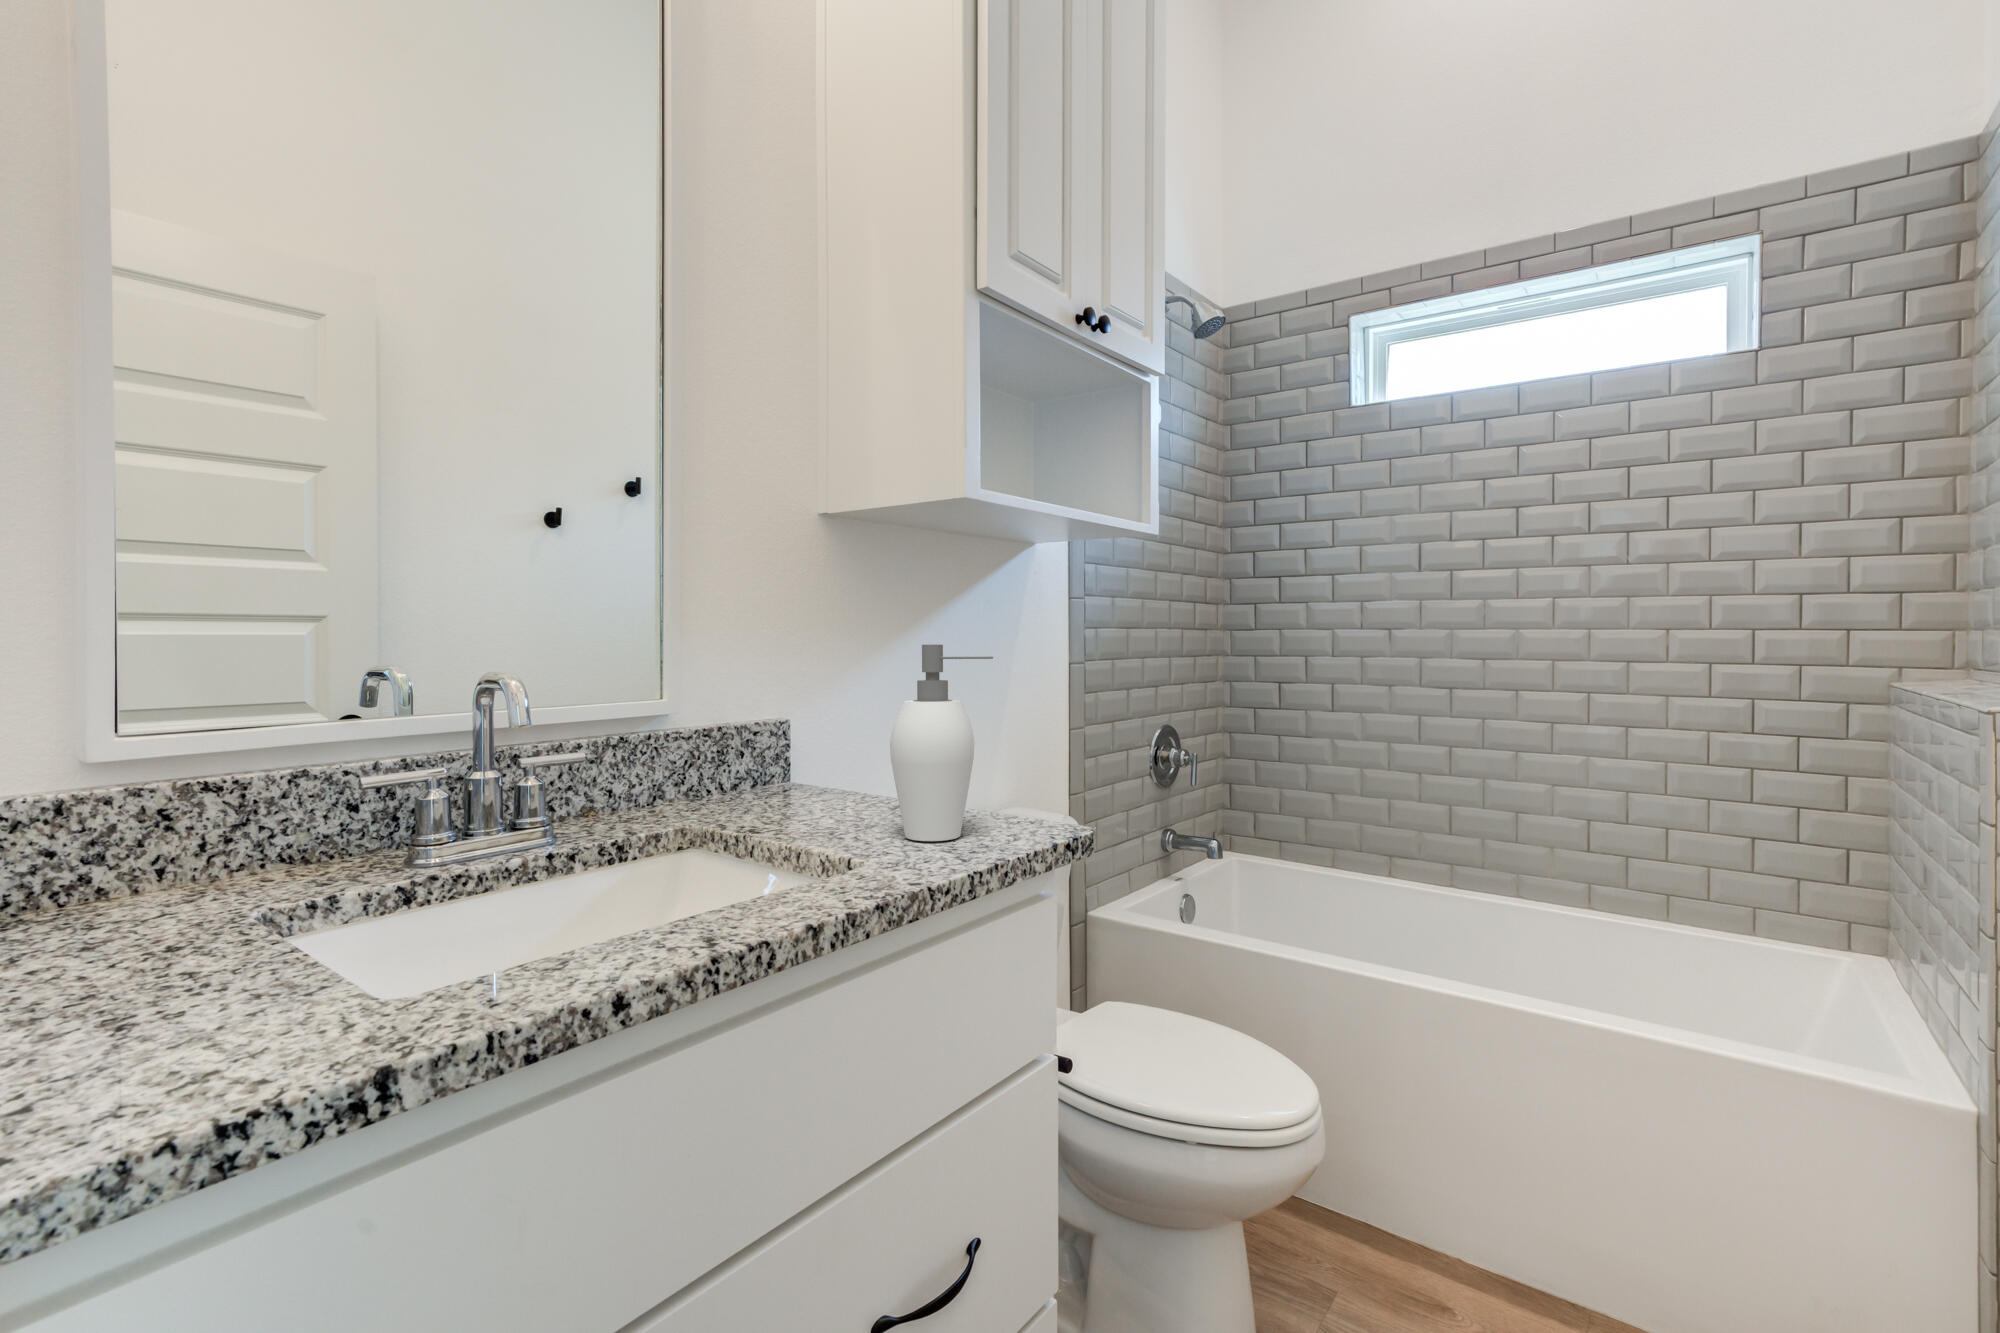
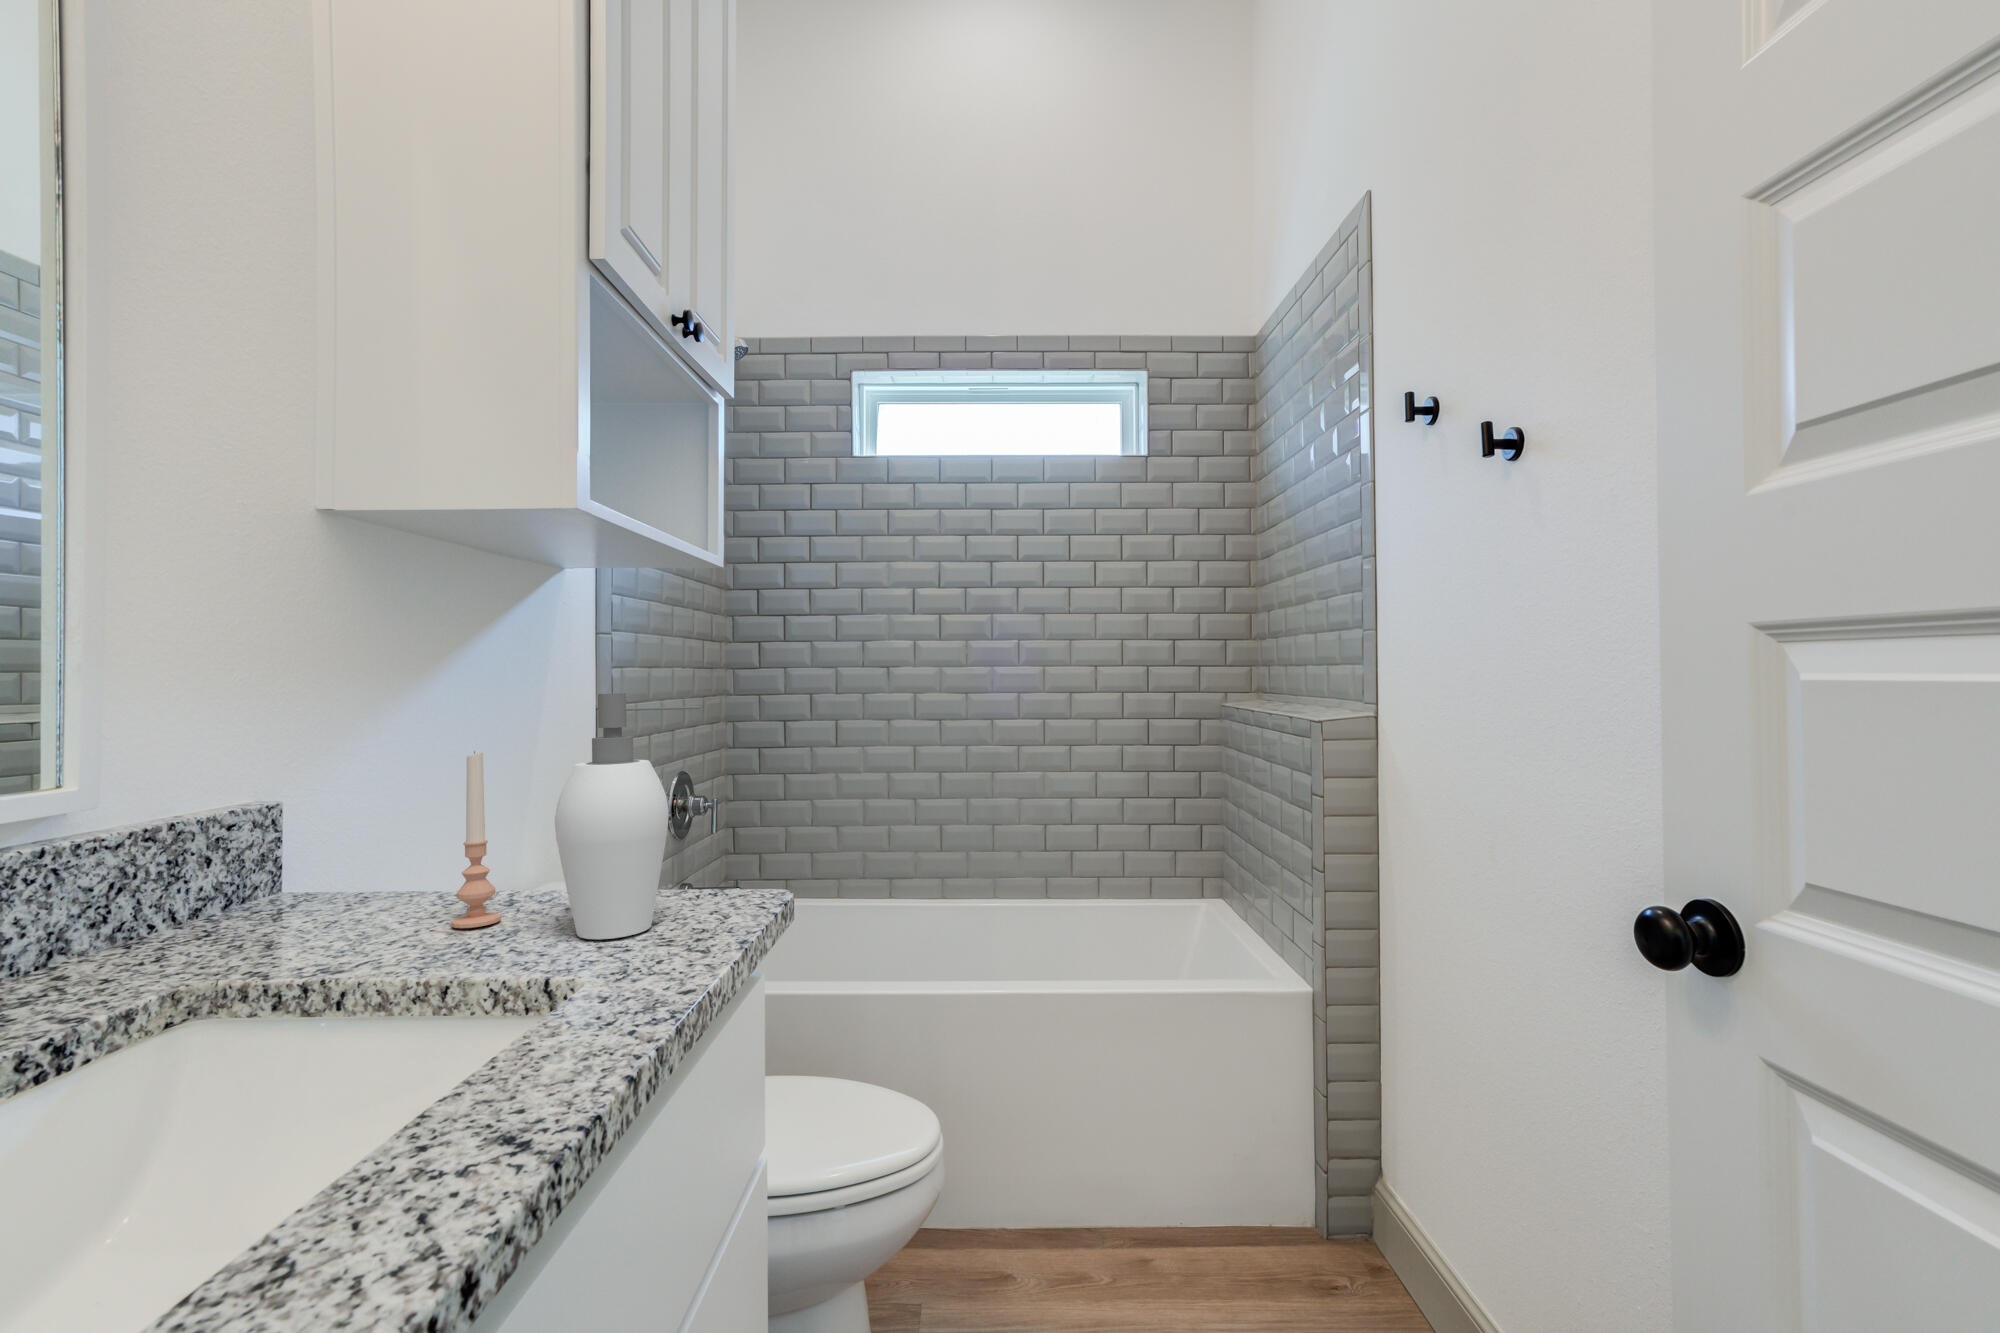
candle: none [846,687,878,820] -> present [451,751,501,928]

